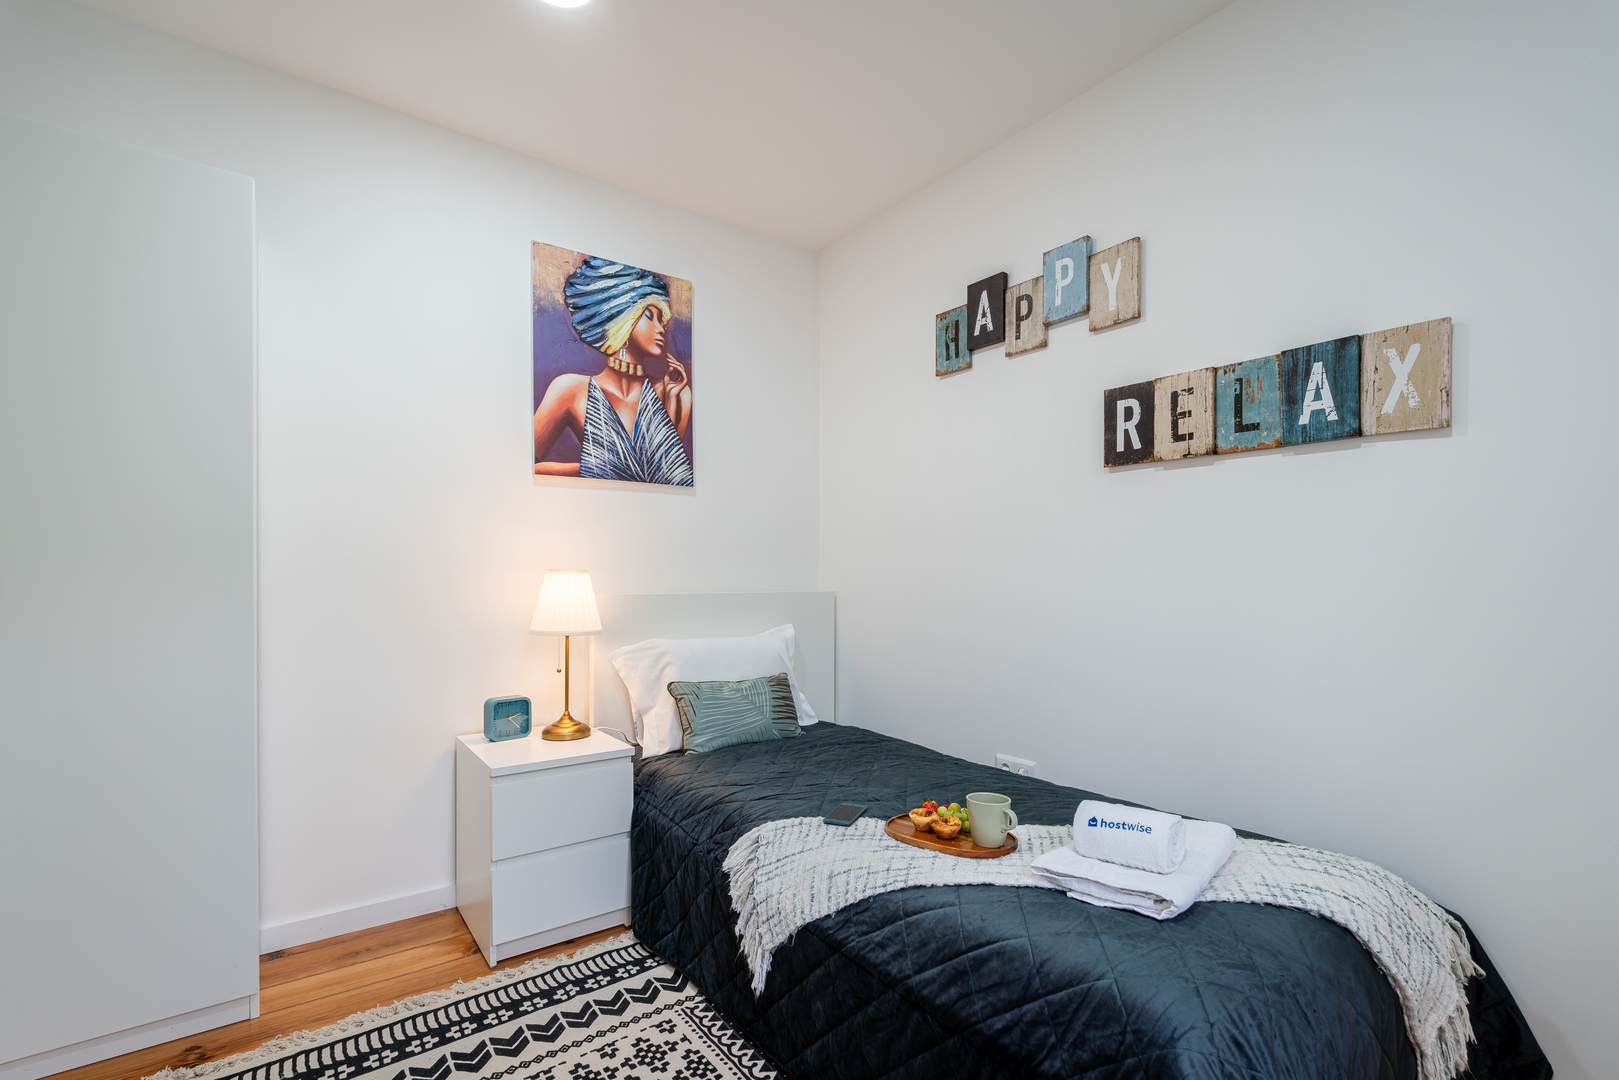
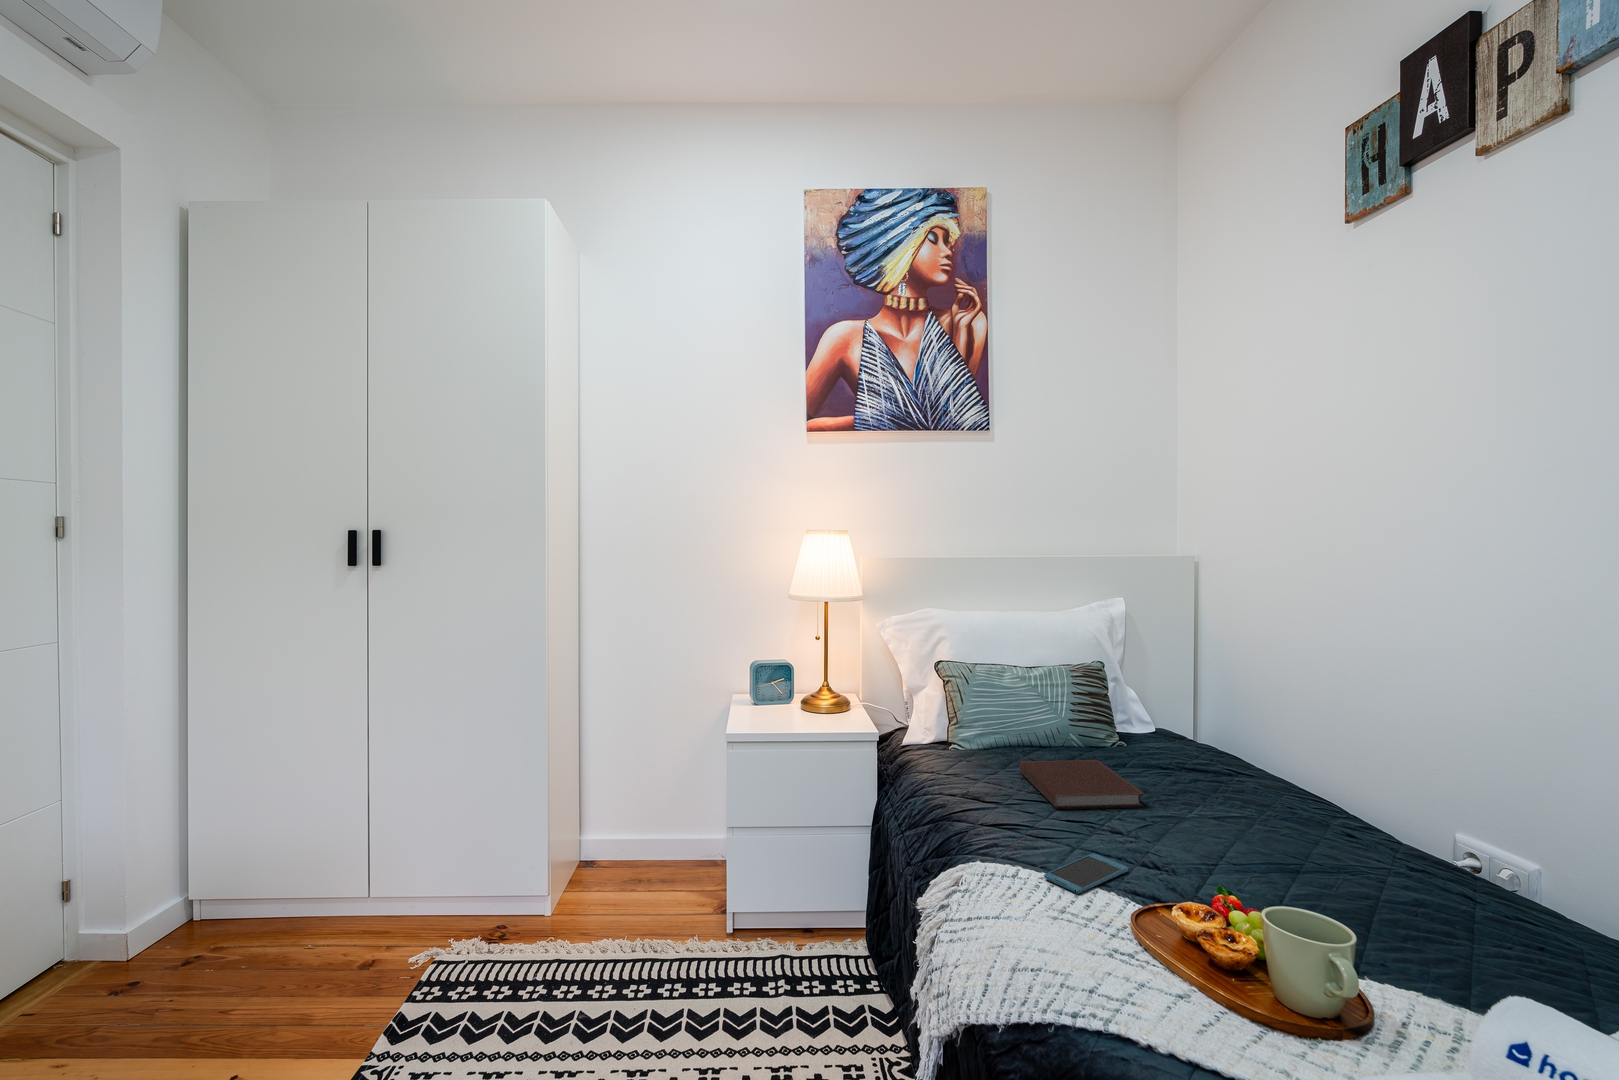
notebook: none [755,747,851,782] -> present [1020,760,1145,809]

